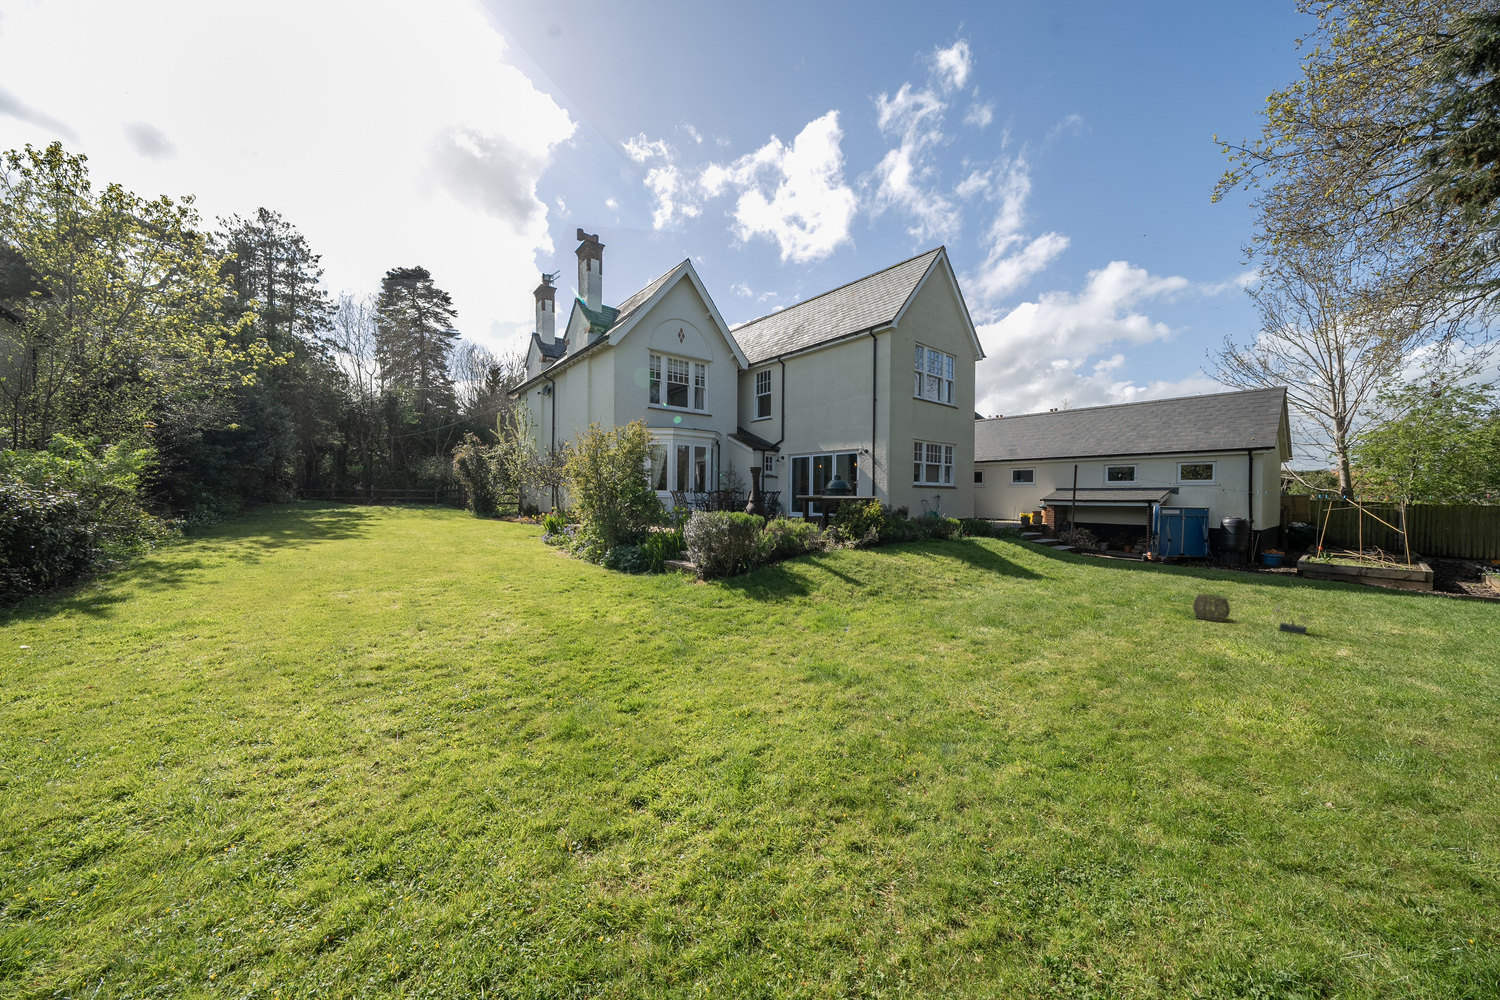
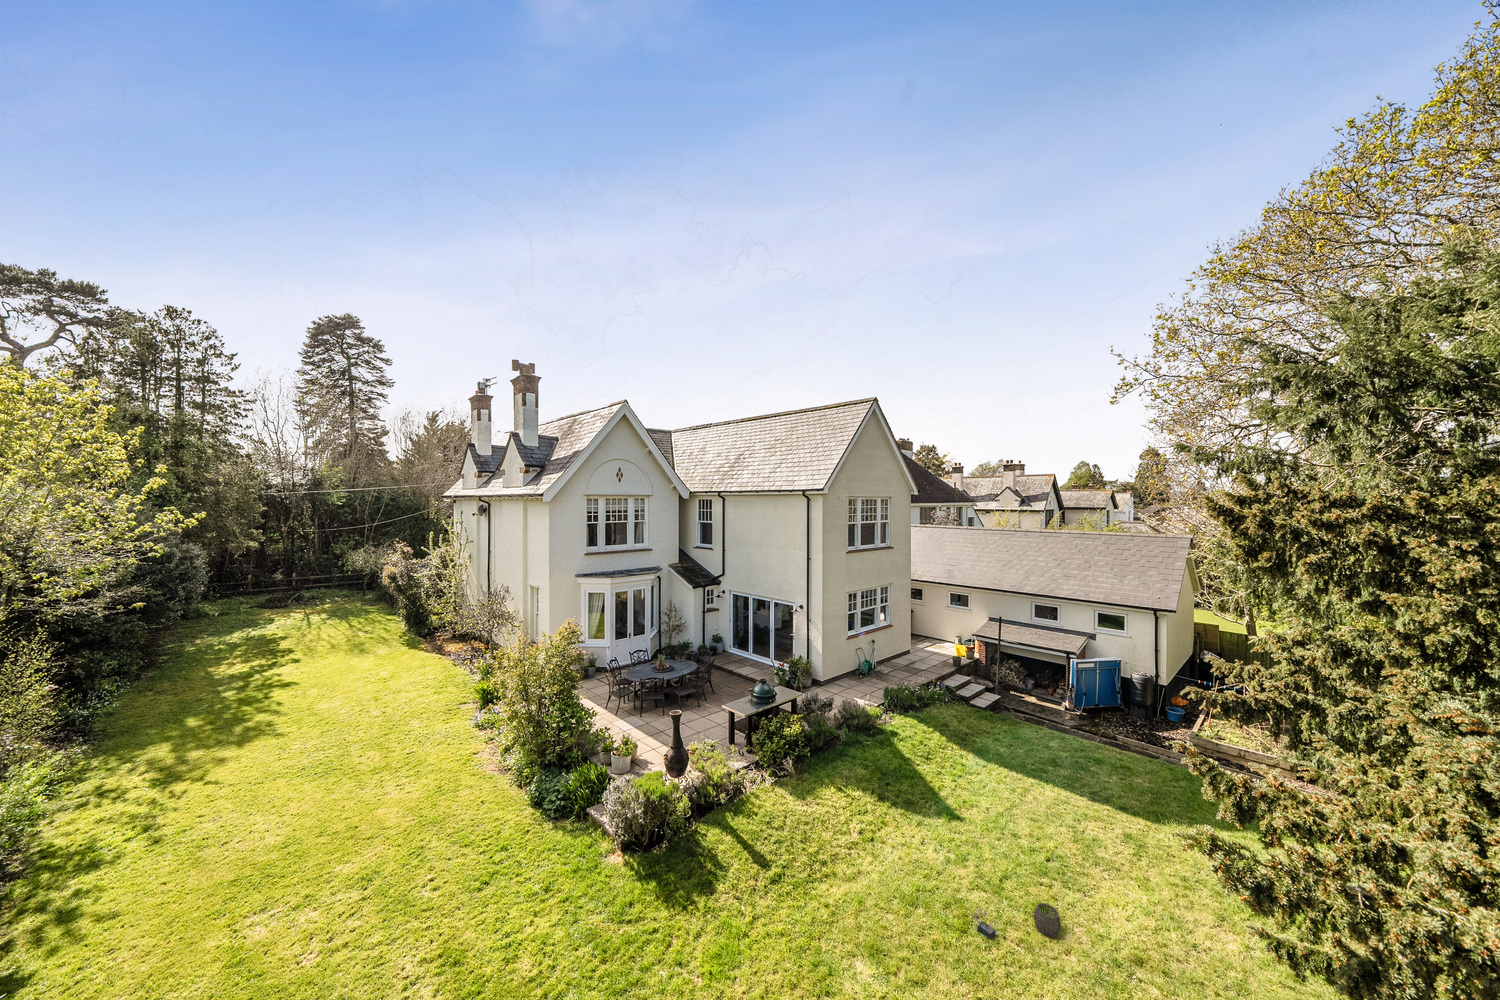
decorative plant: present [1273,605,1312,635] -> present [974,906,998,940]

